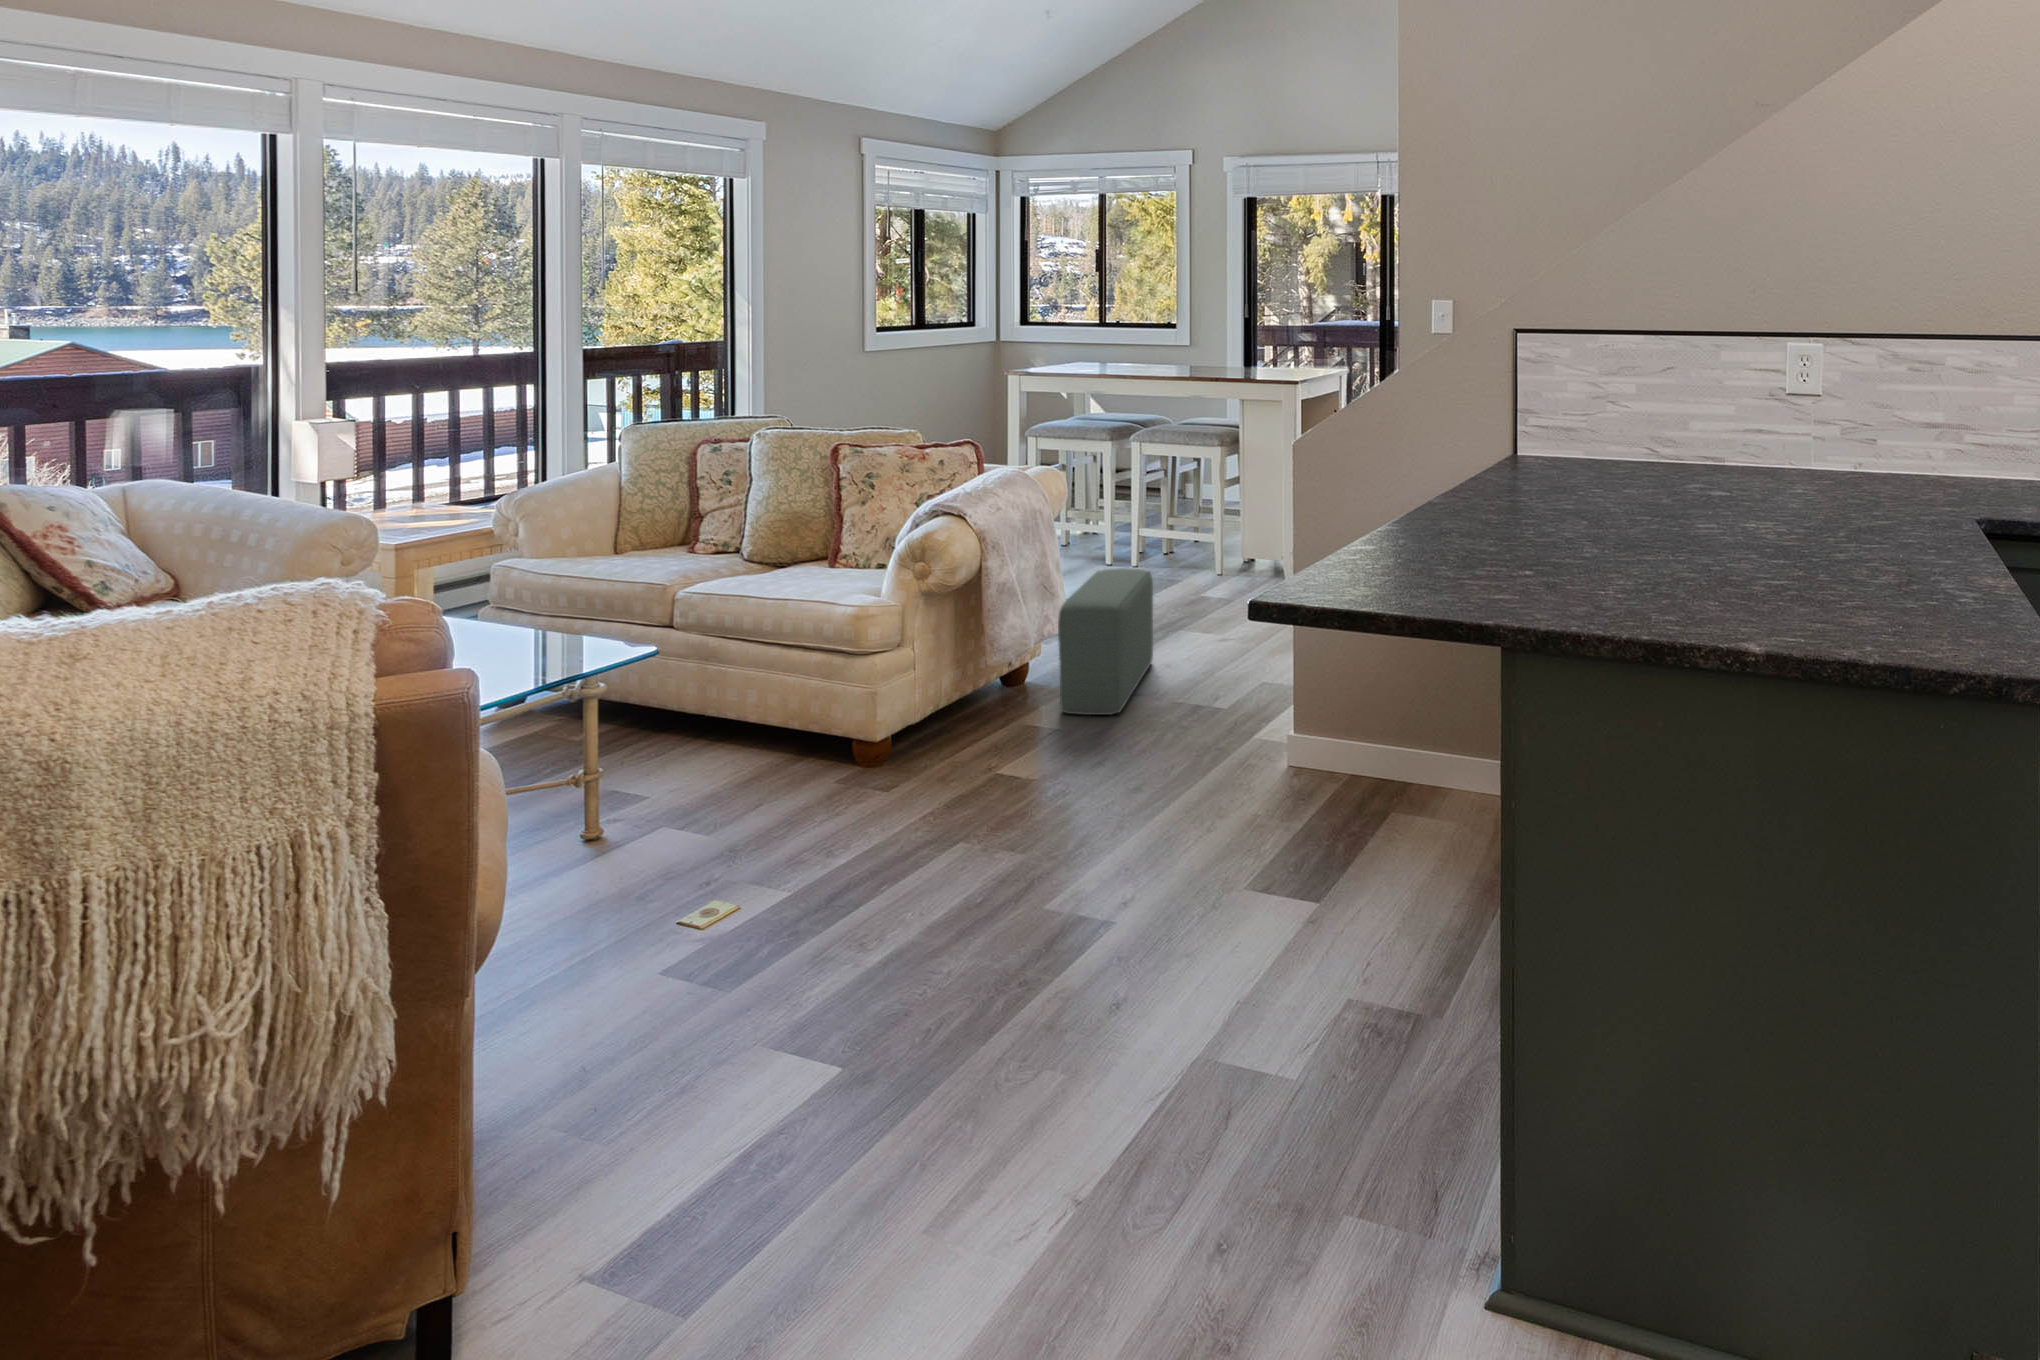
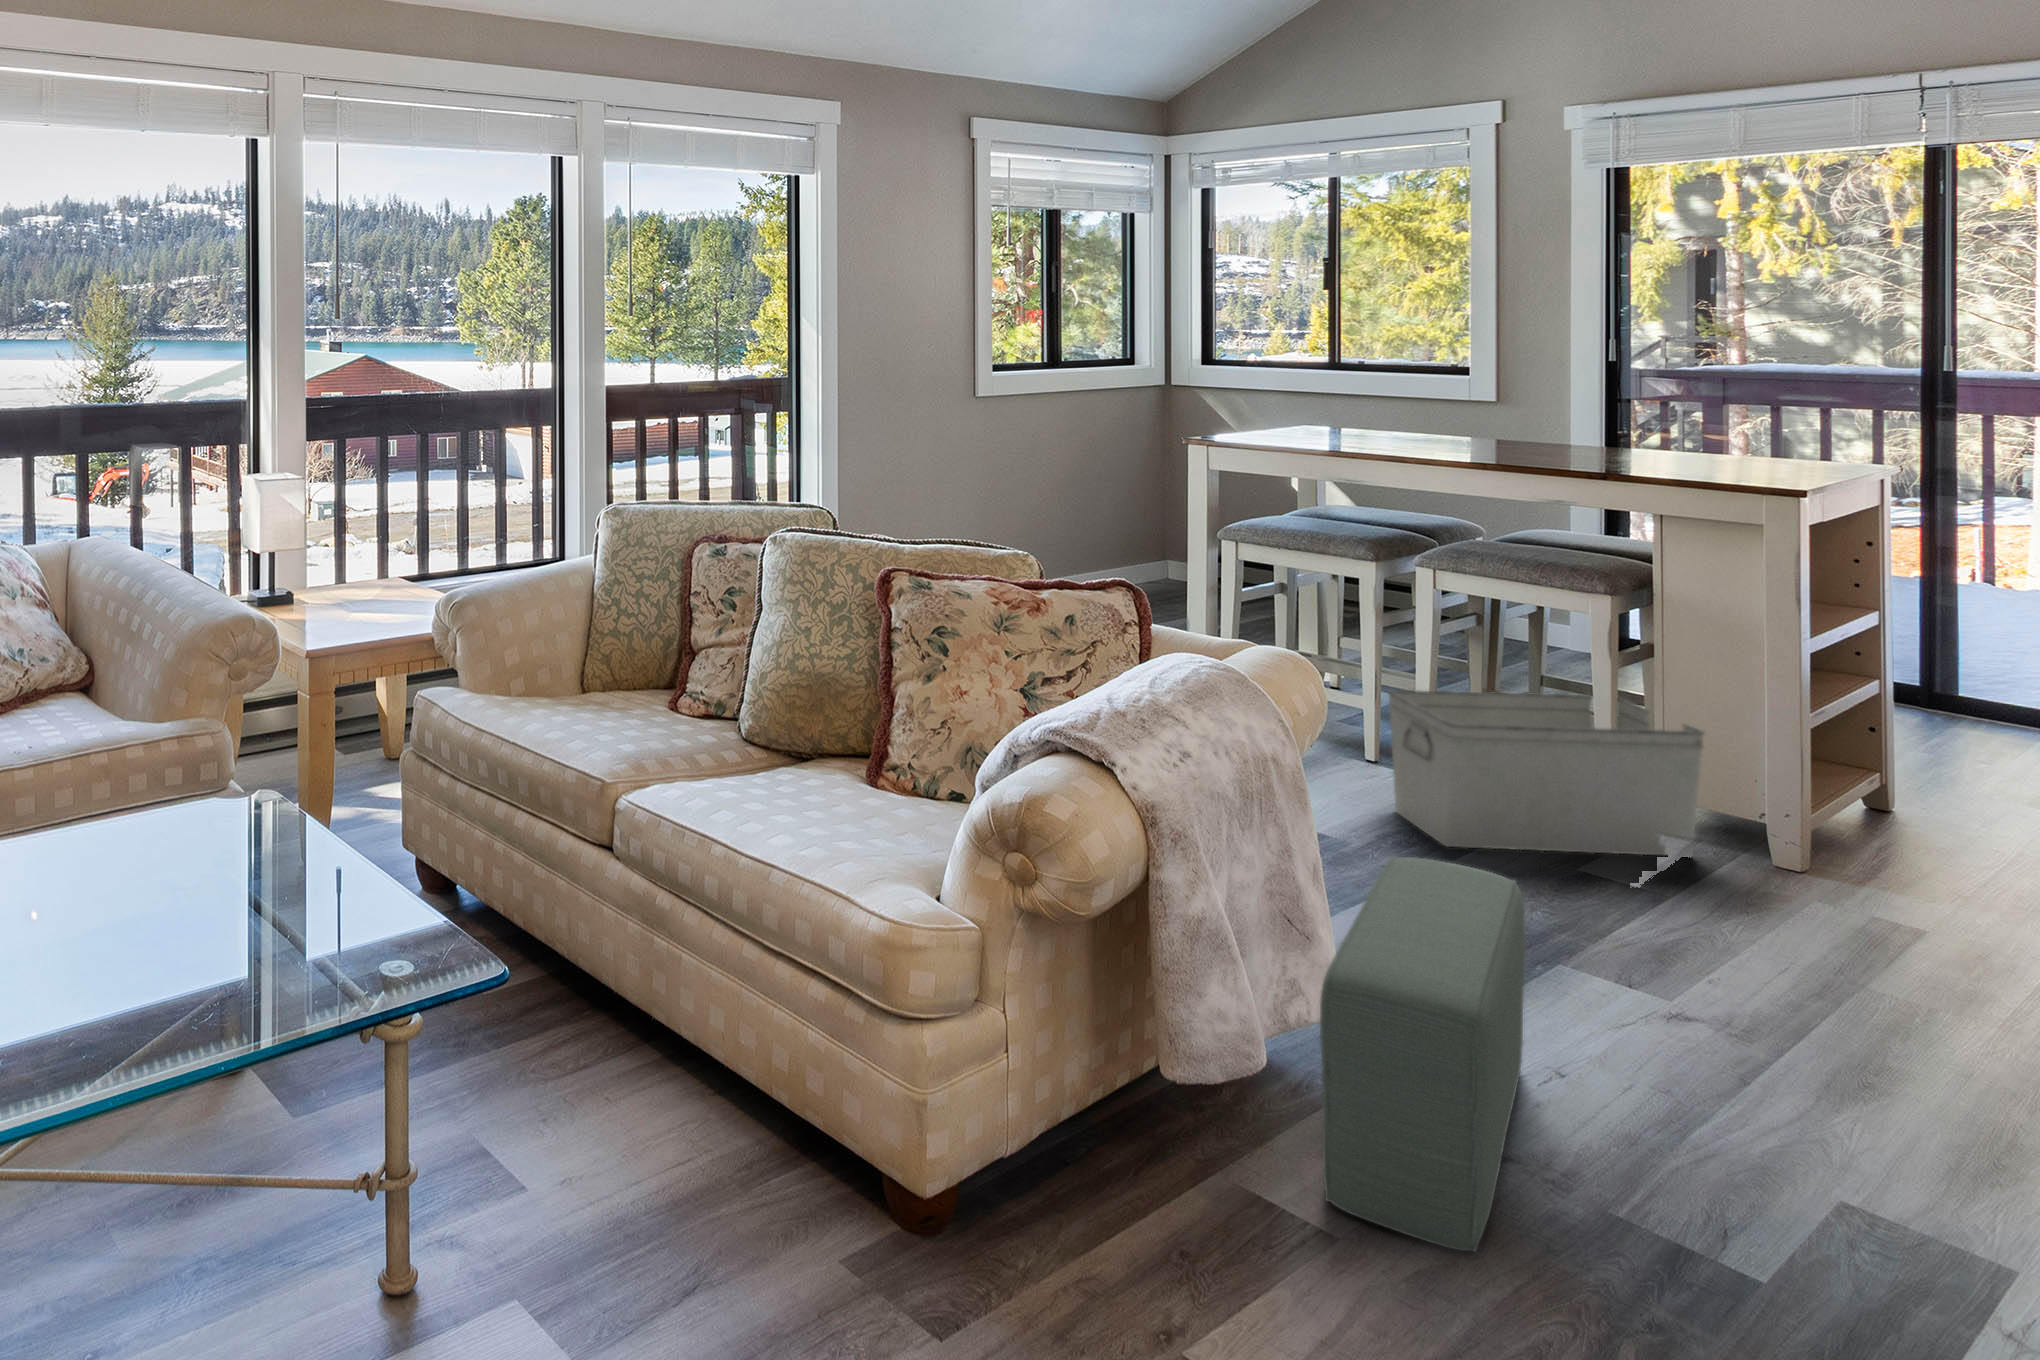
storage bin: none [1116,505,1260,595] -> present [1388,690,1704,855]

